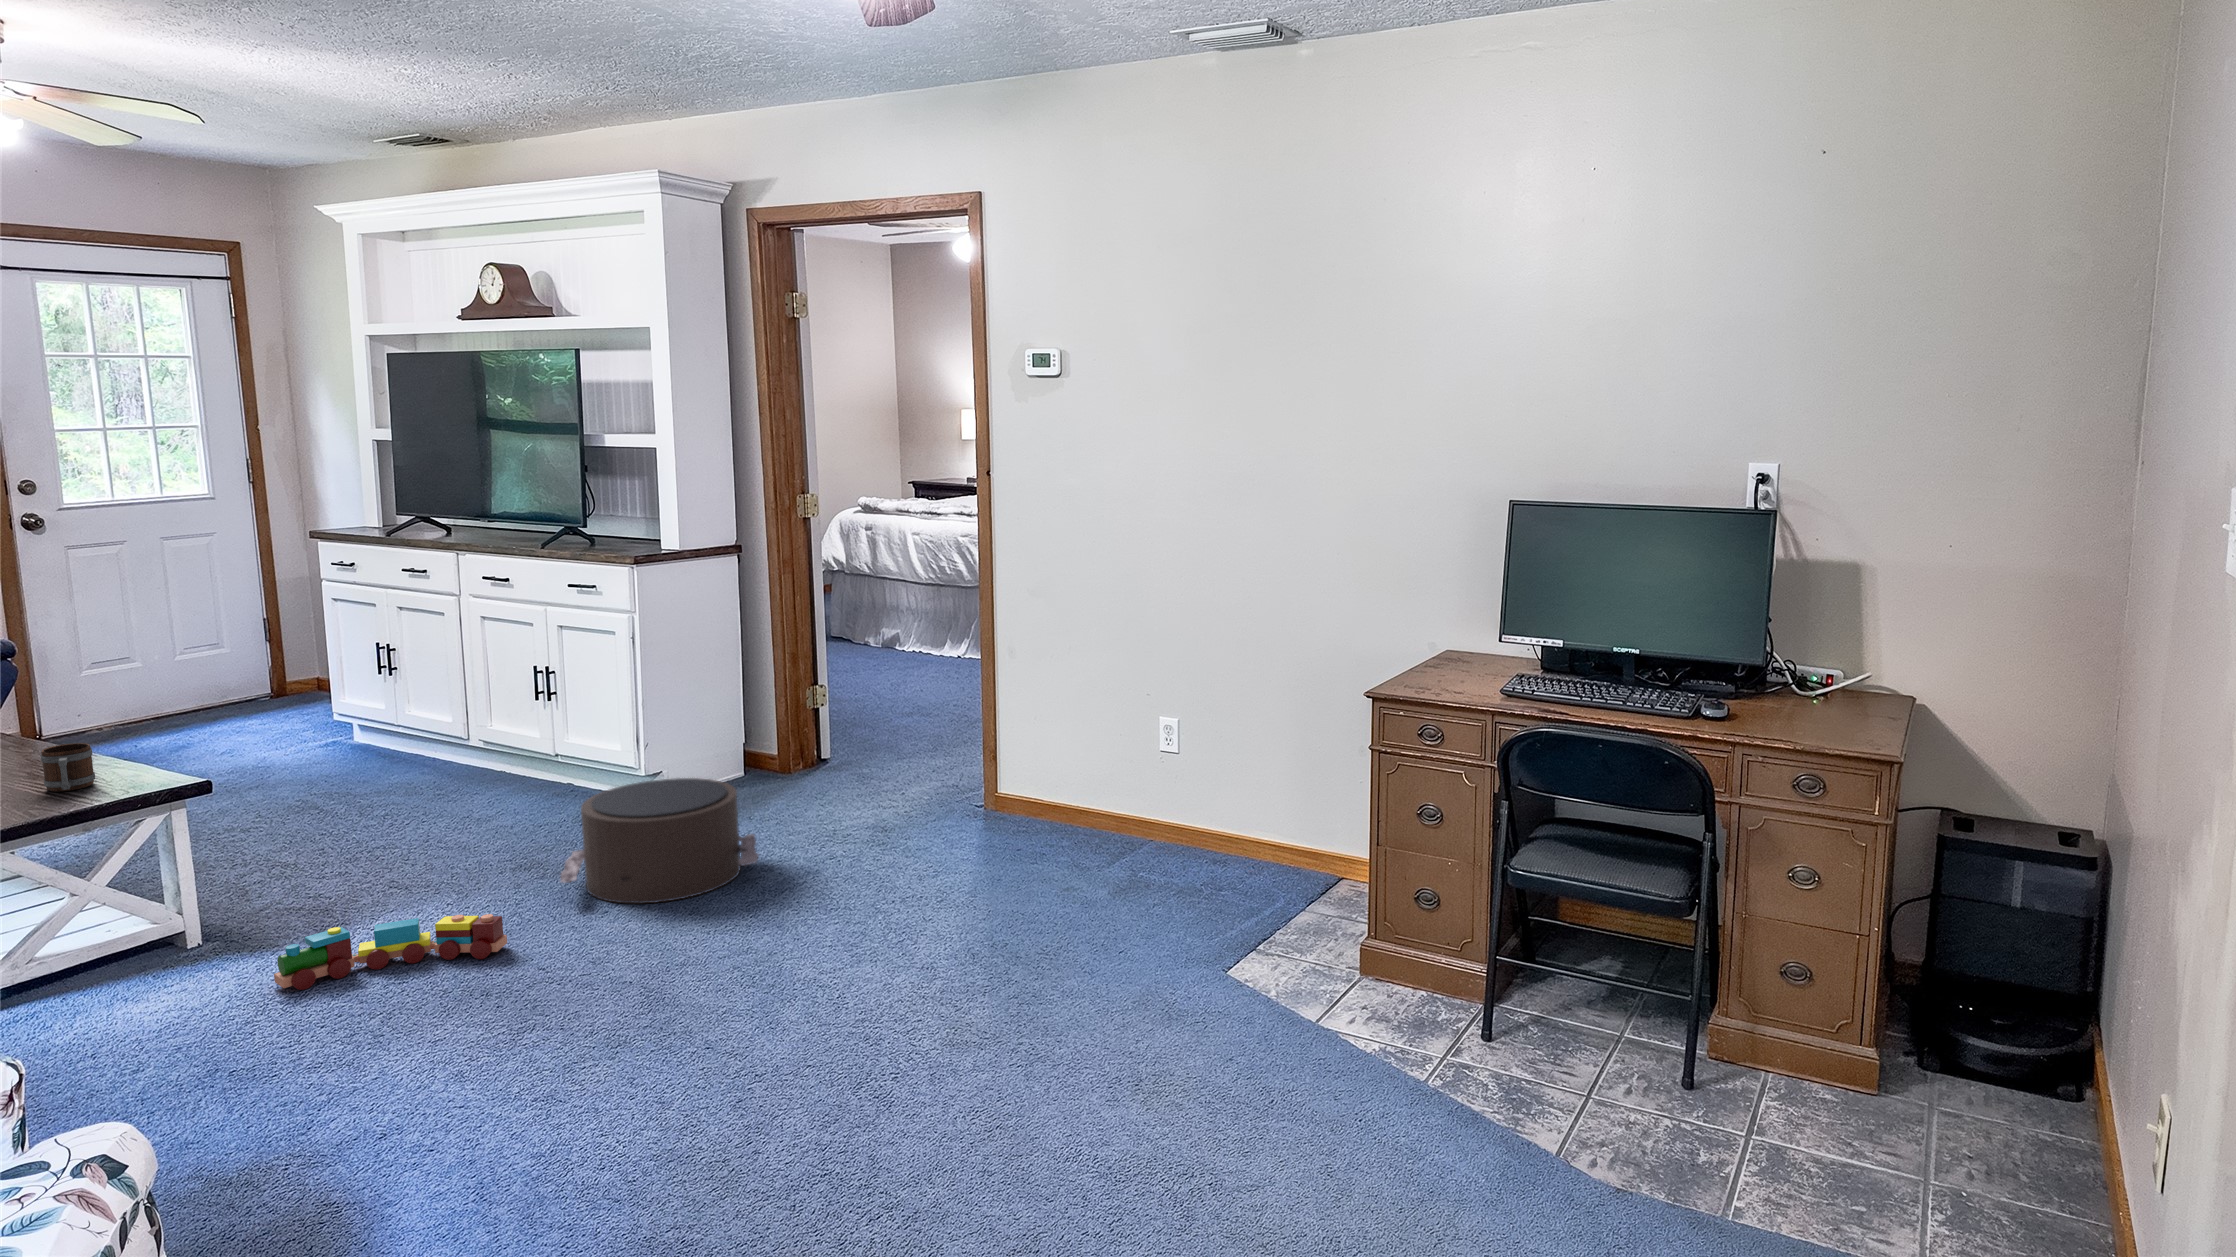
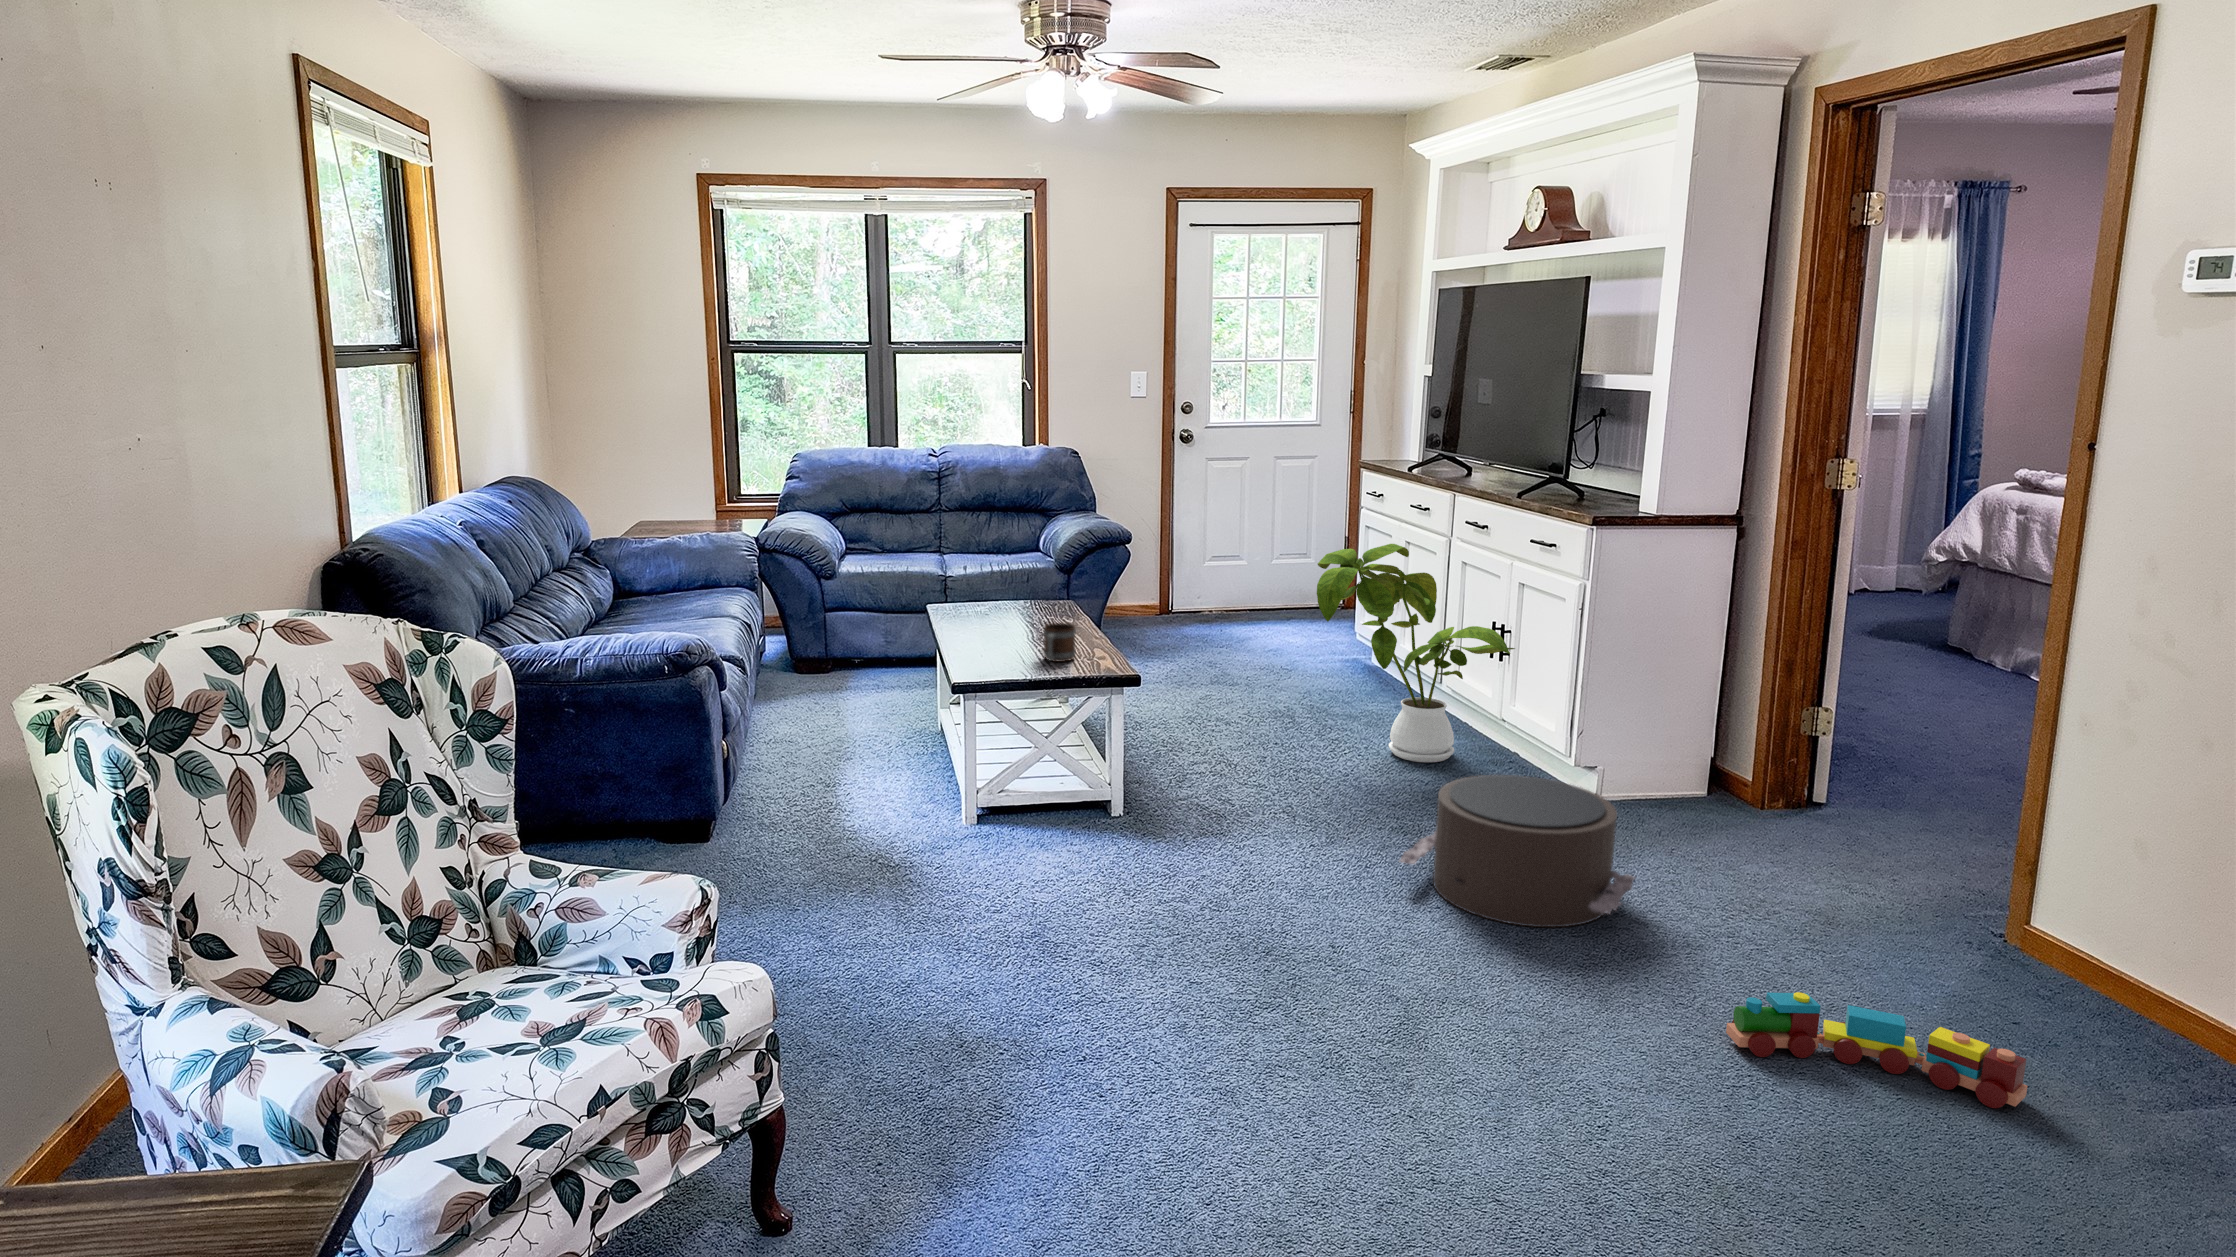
house plant: none [348,605,579,813] -> present [1317,544,1515,762]
toy train: present [274,914,507,990] -> present [1726,992,2028,1108]

